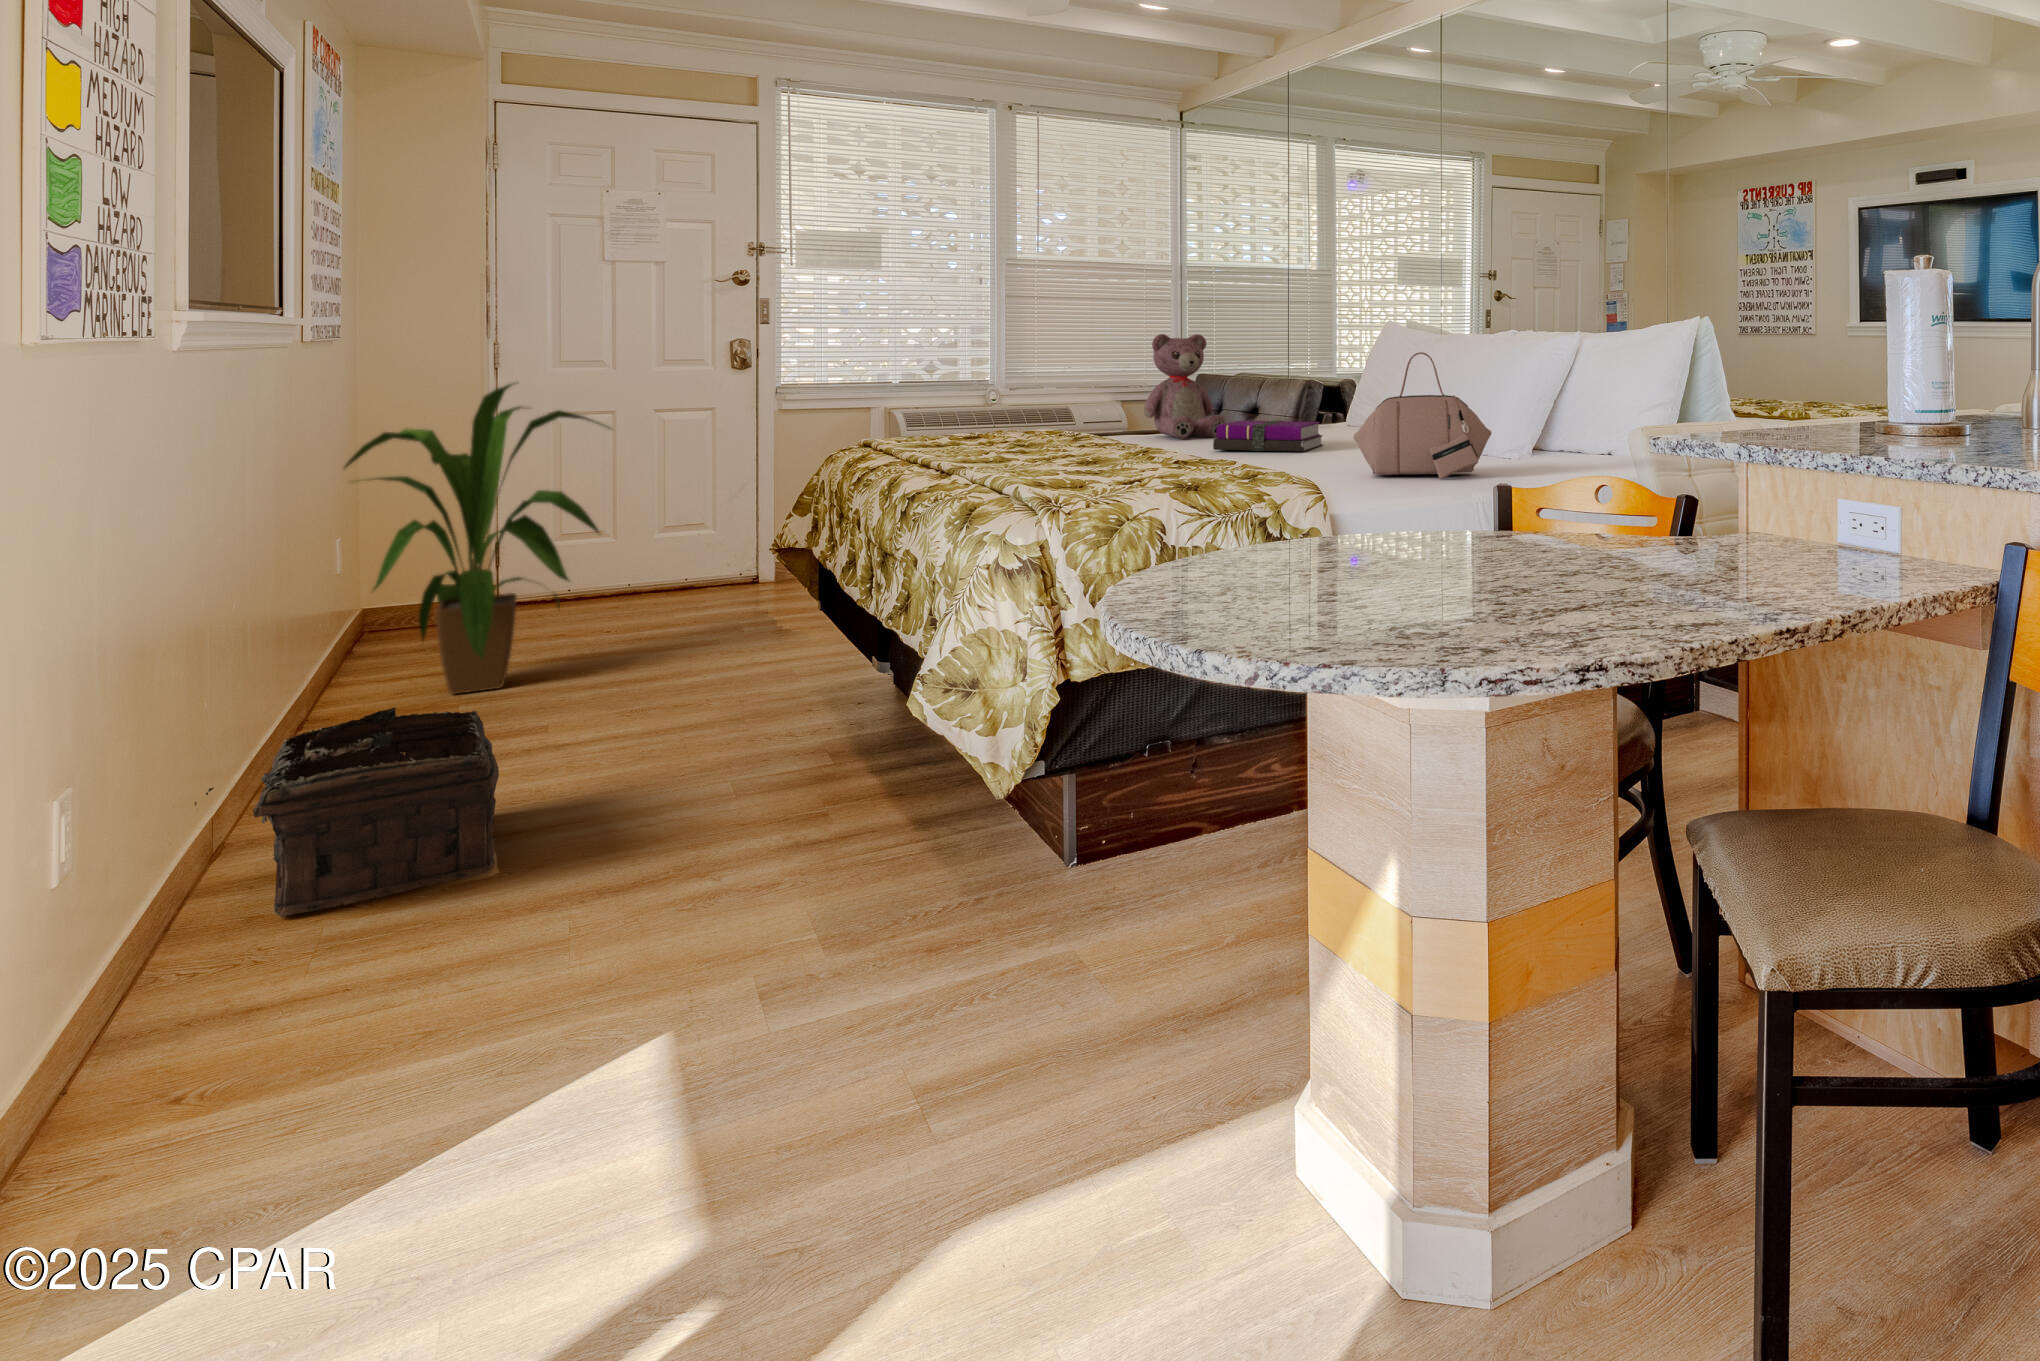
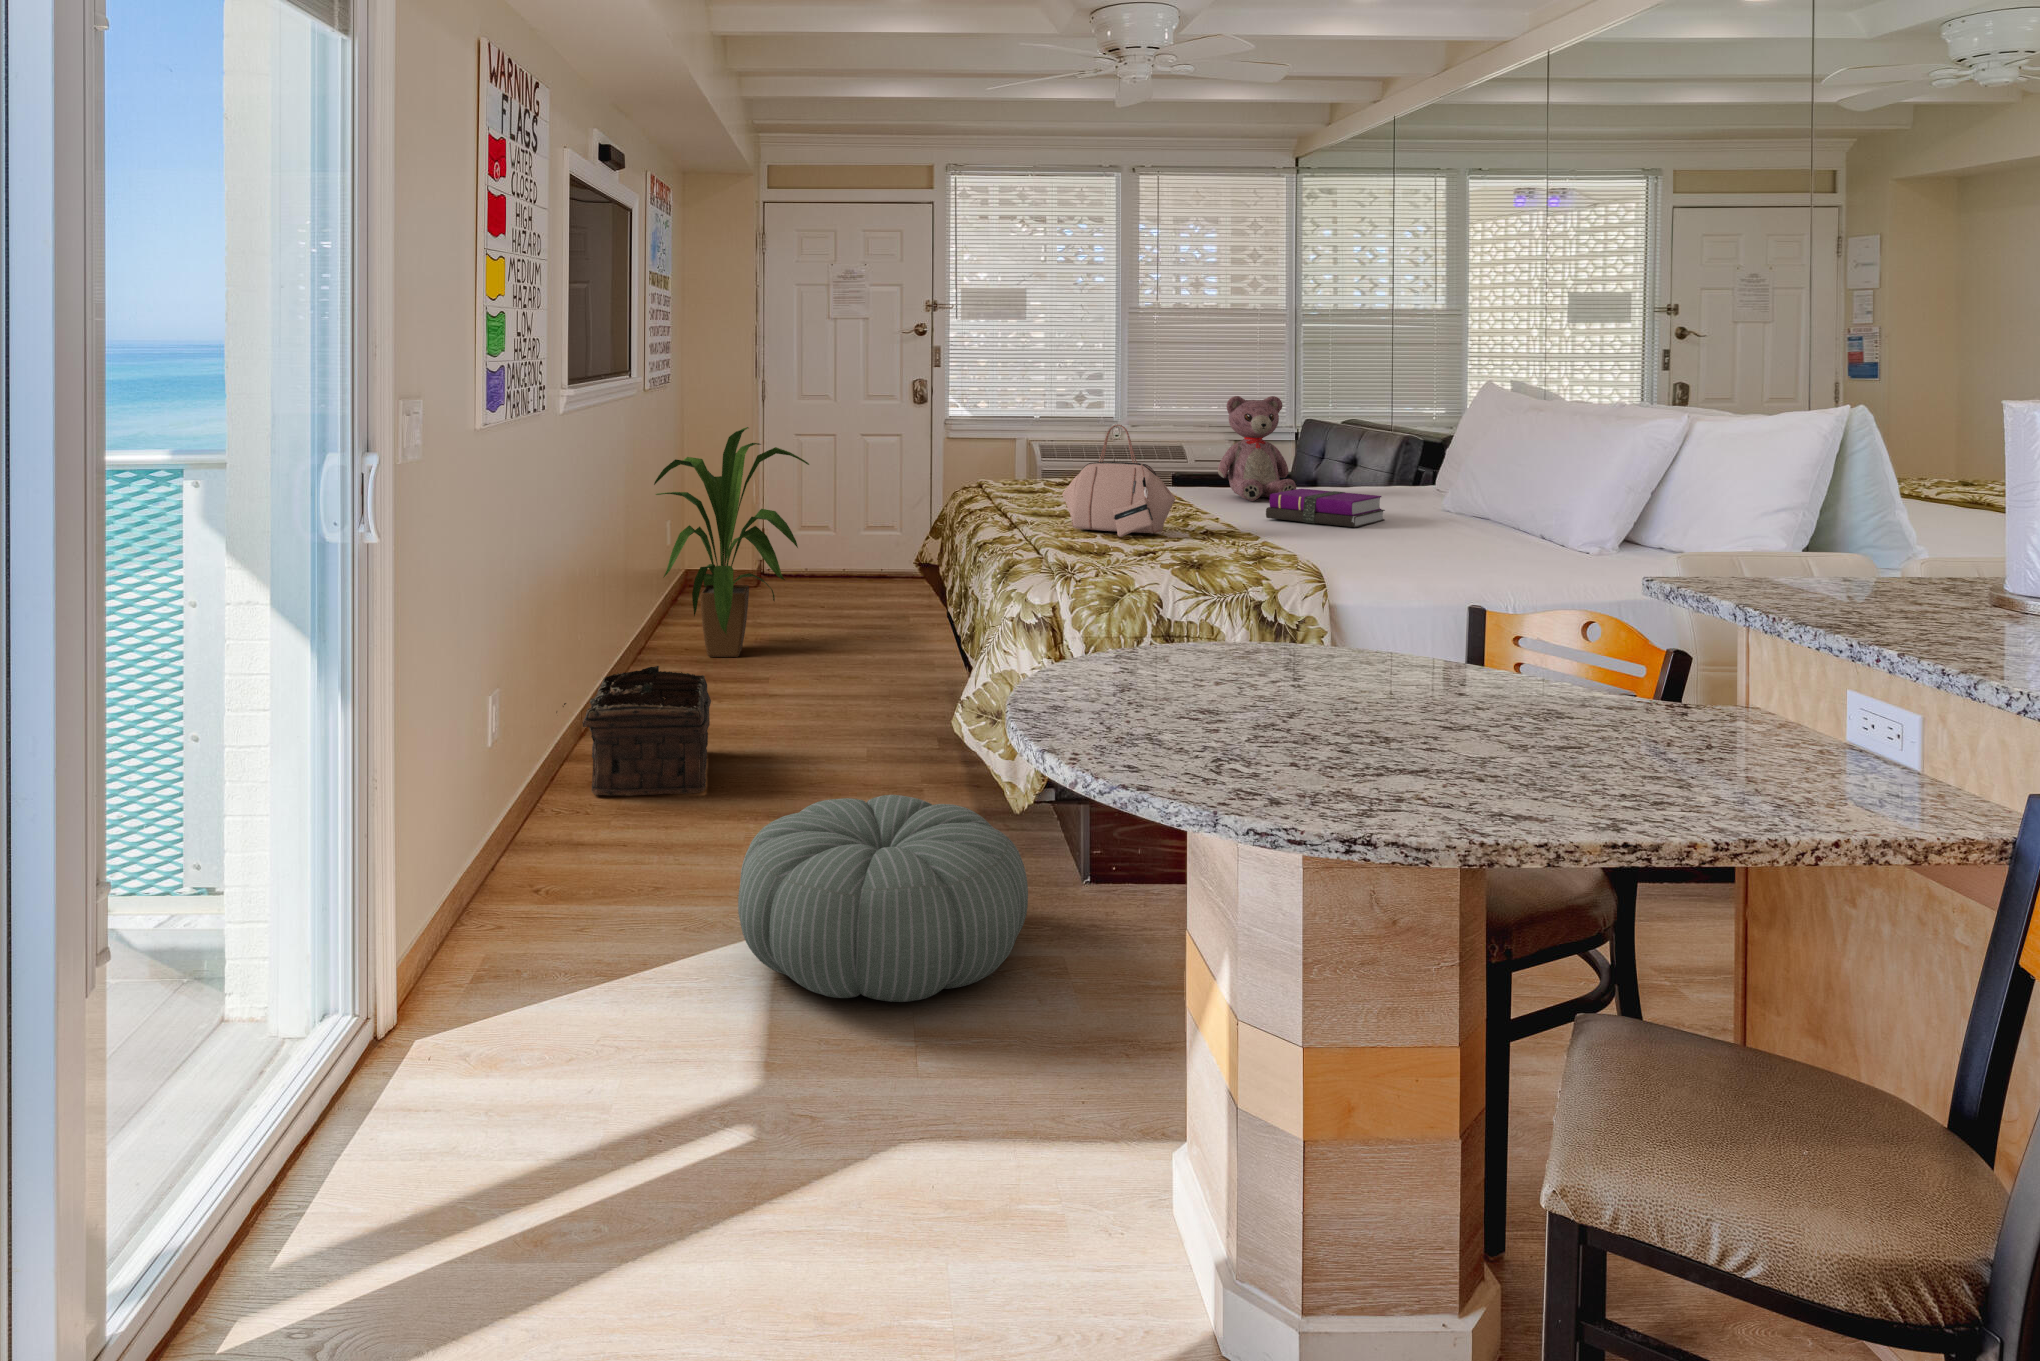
handbag: present [1353,352,1491,479] -> present [1062,425,1175,537]
pouf: none [620,801,1053,1096] -> present [738,795,1028,1002]

